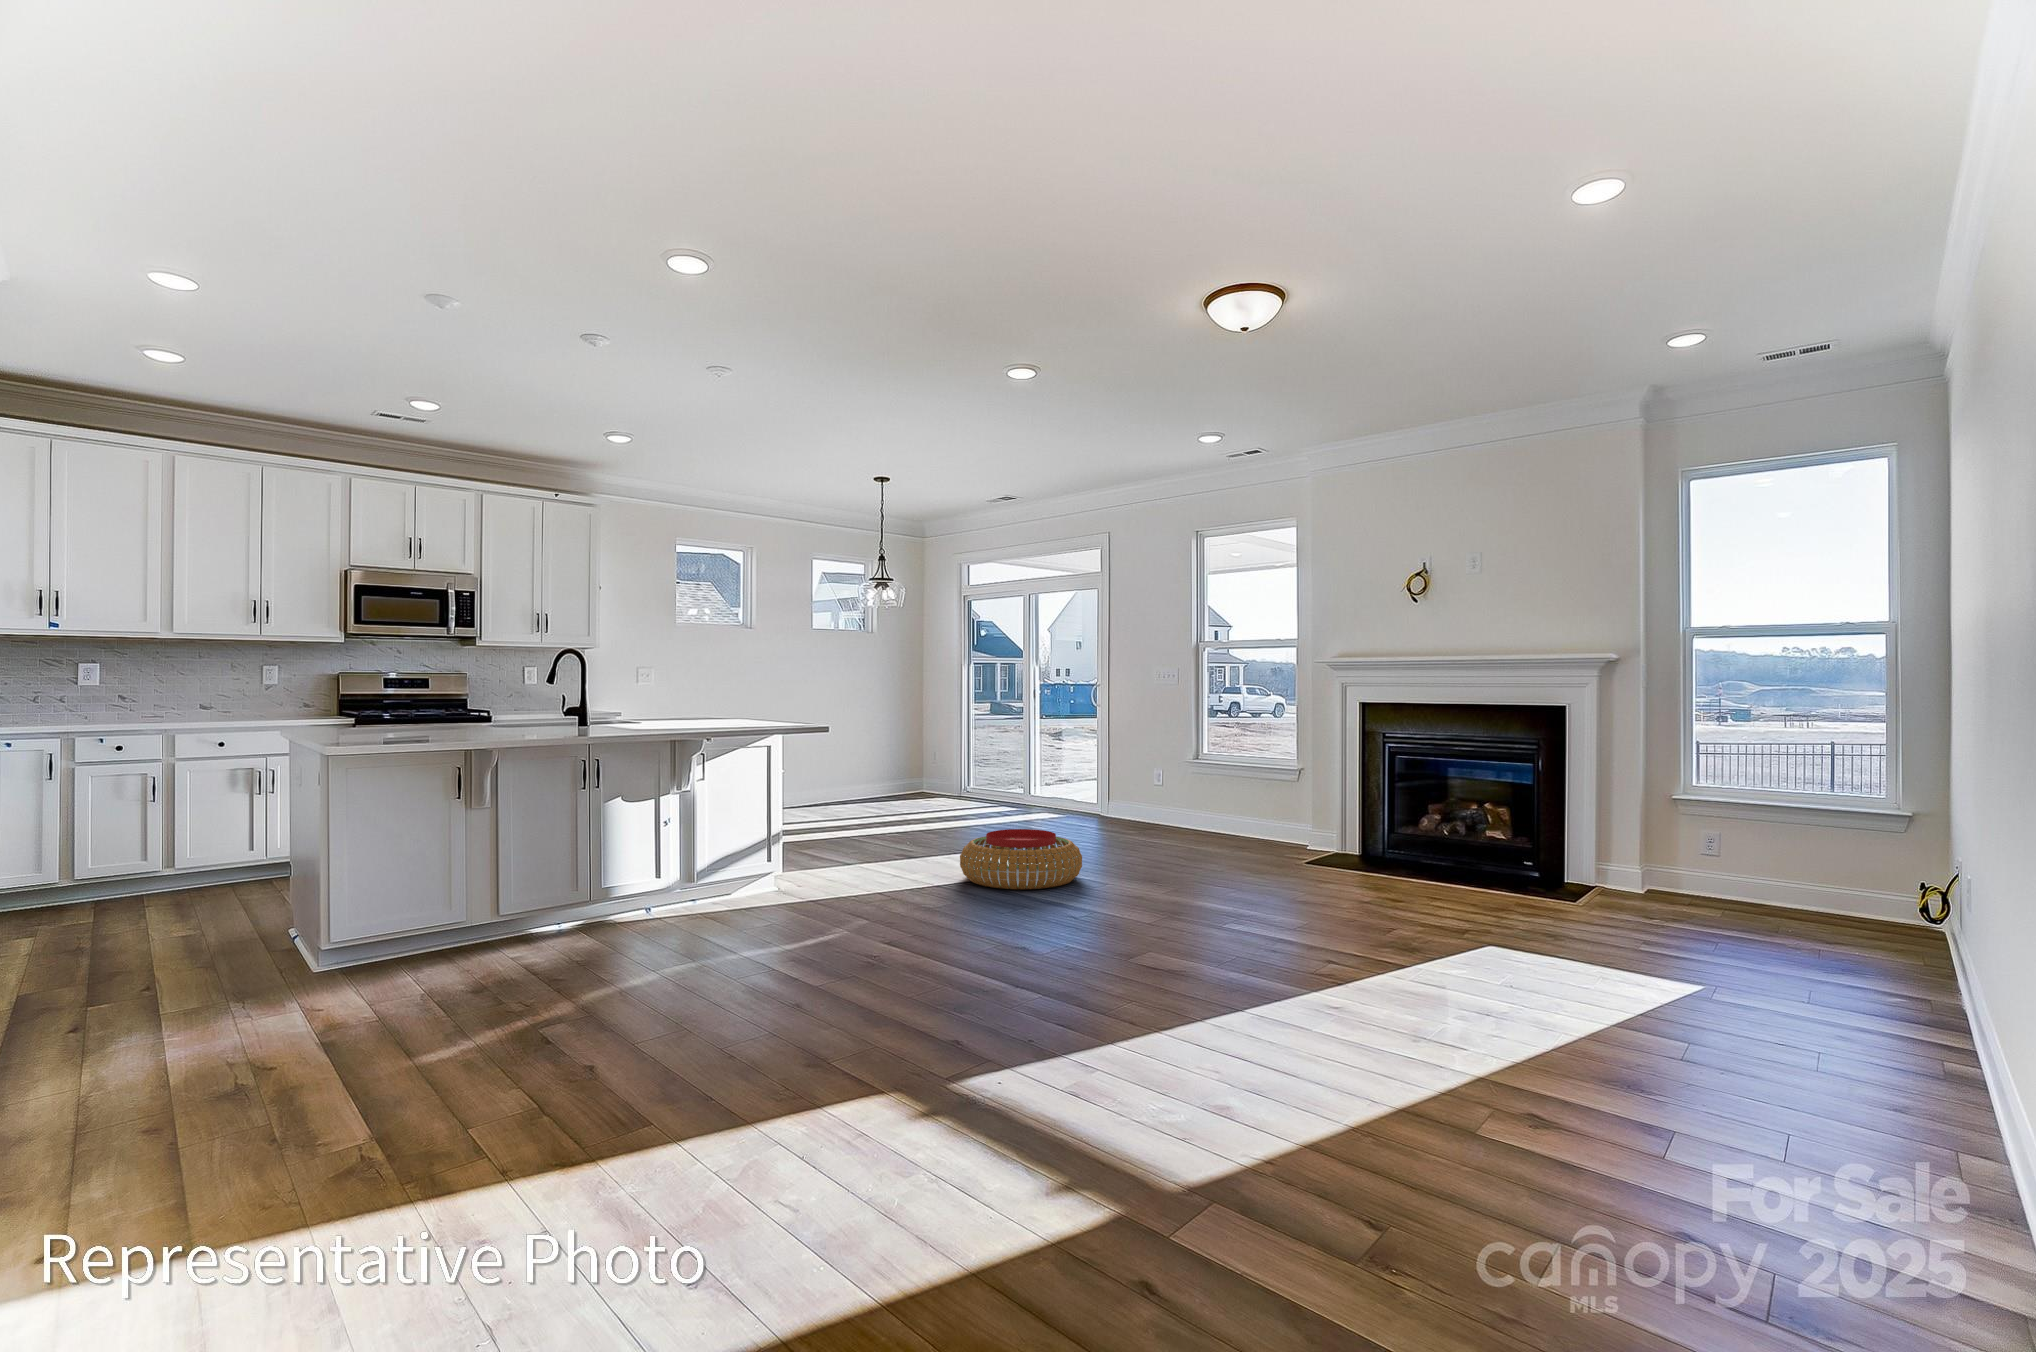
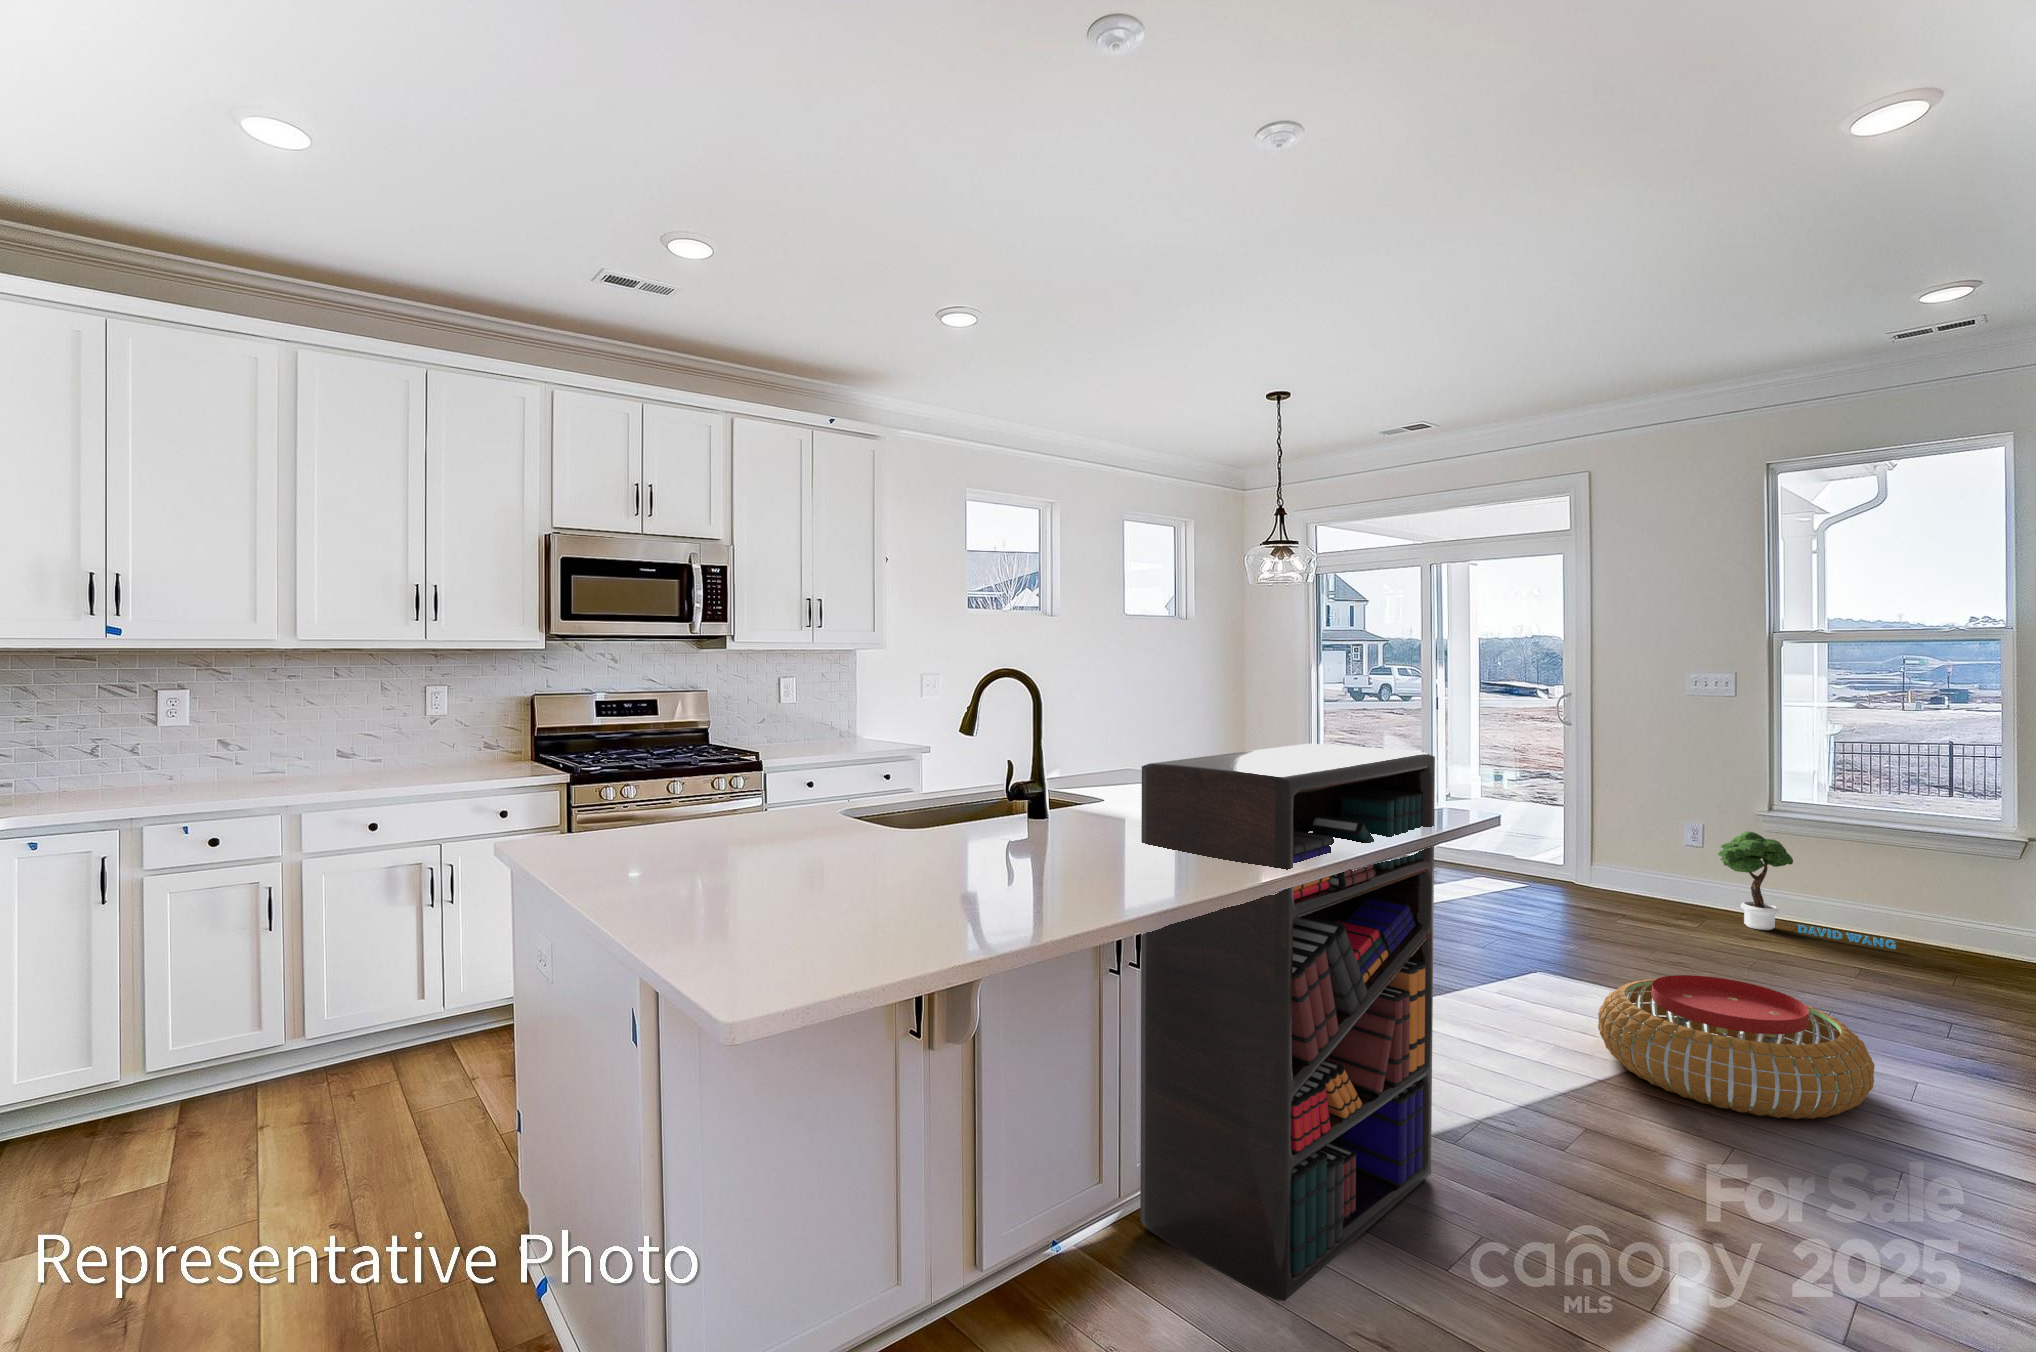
bookshelf: none [619,688,794,934] -> present [1140,744,1435,1301]
potted tree: none [1158,769,1240,838] -> present [1718,831,1896,949]

